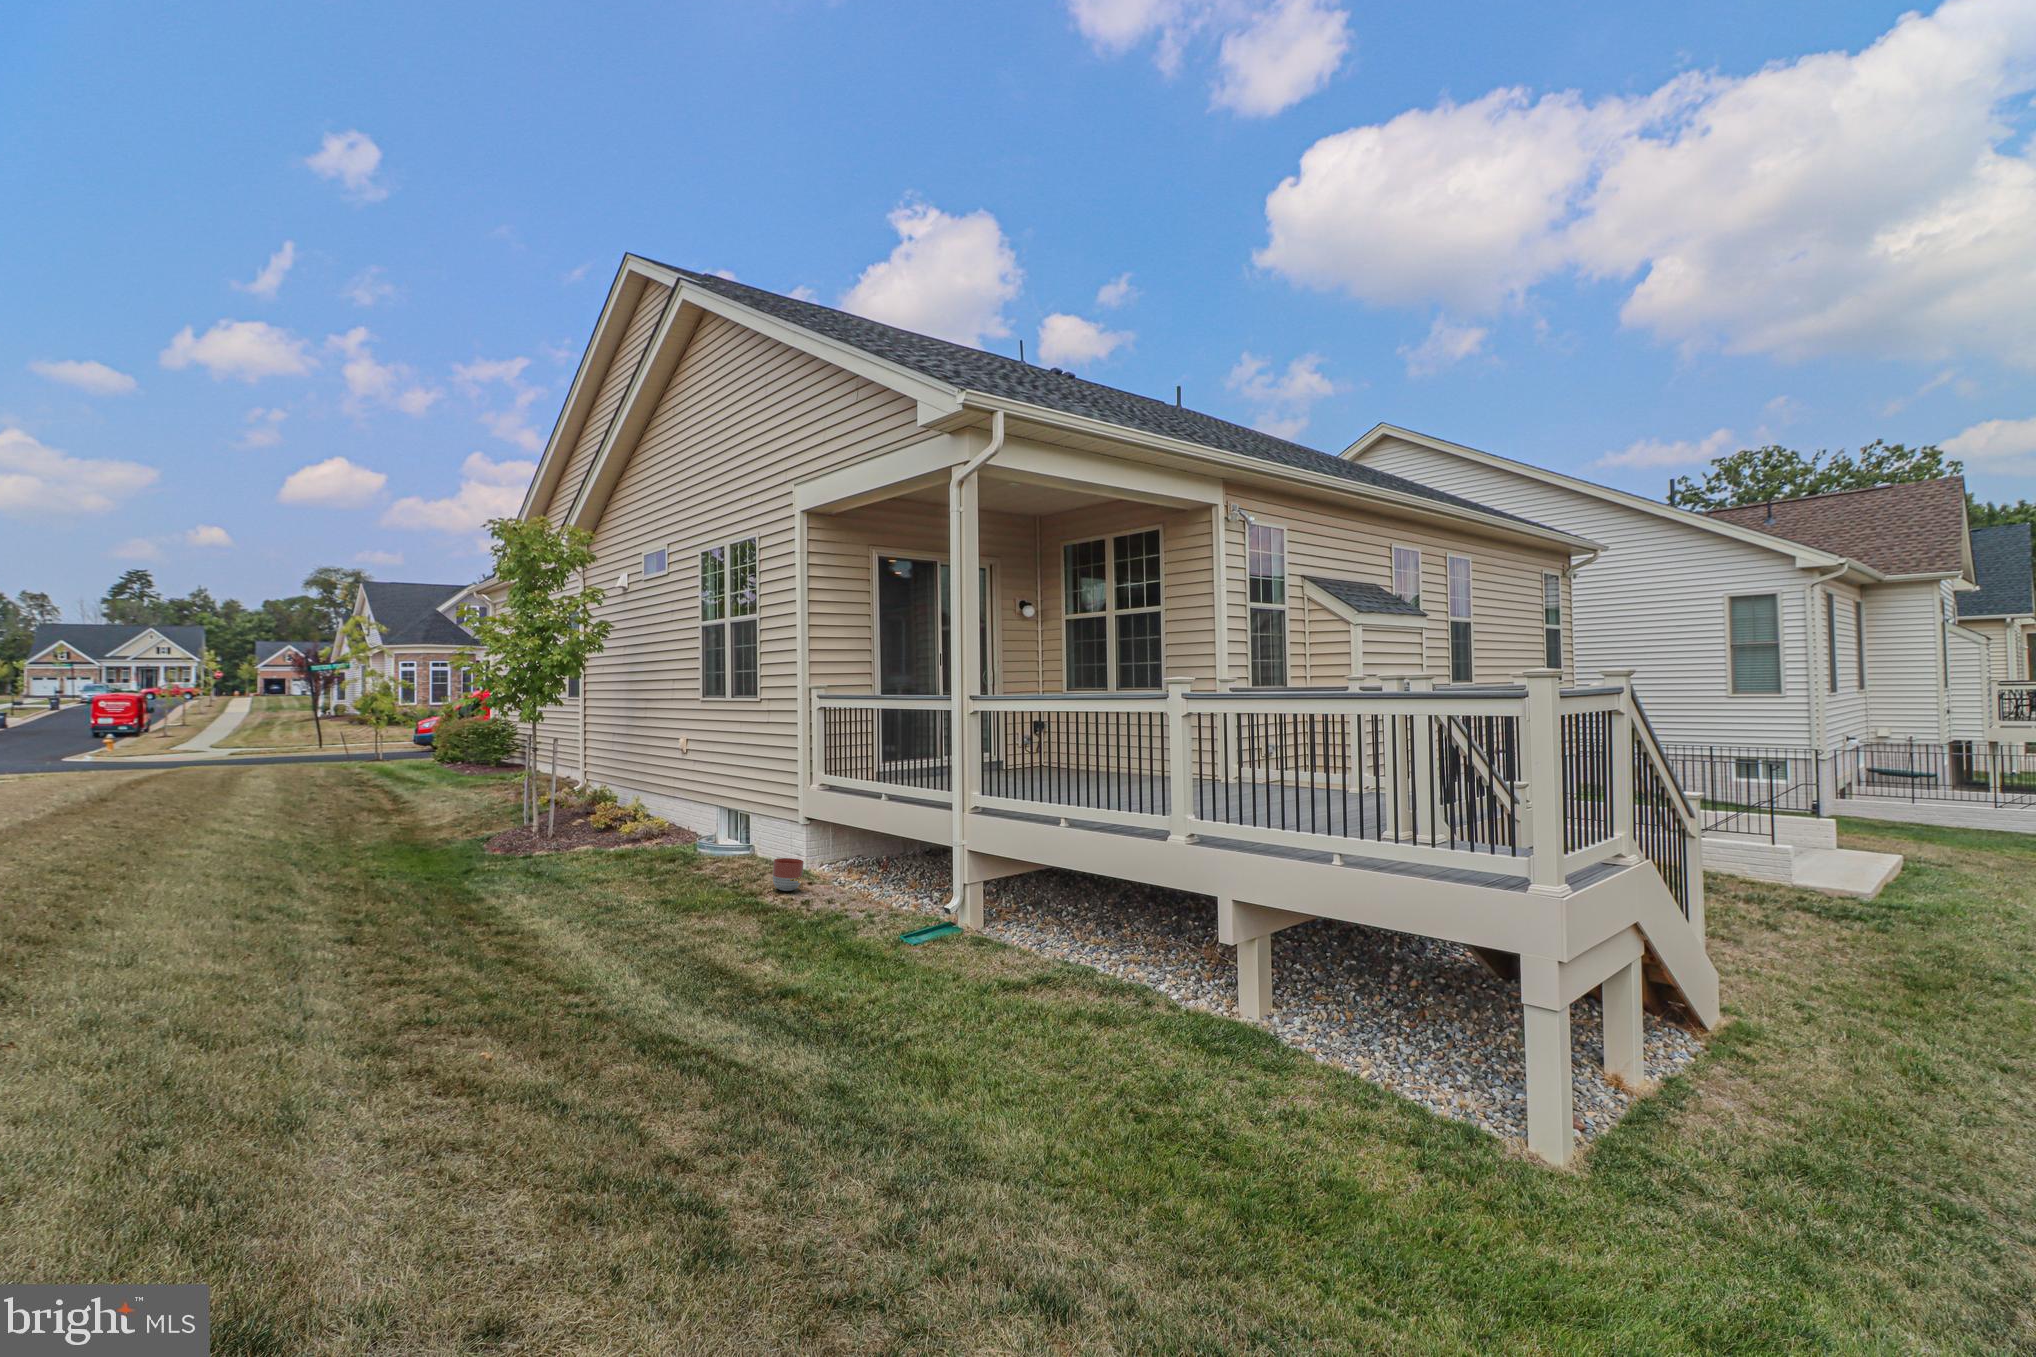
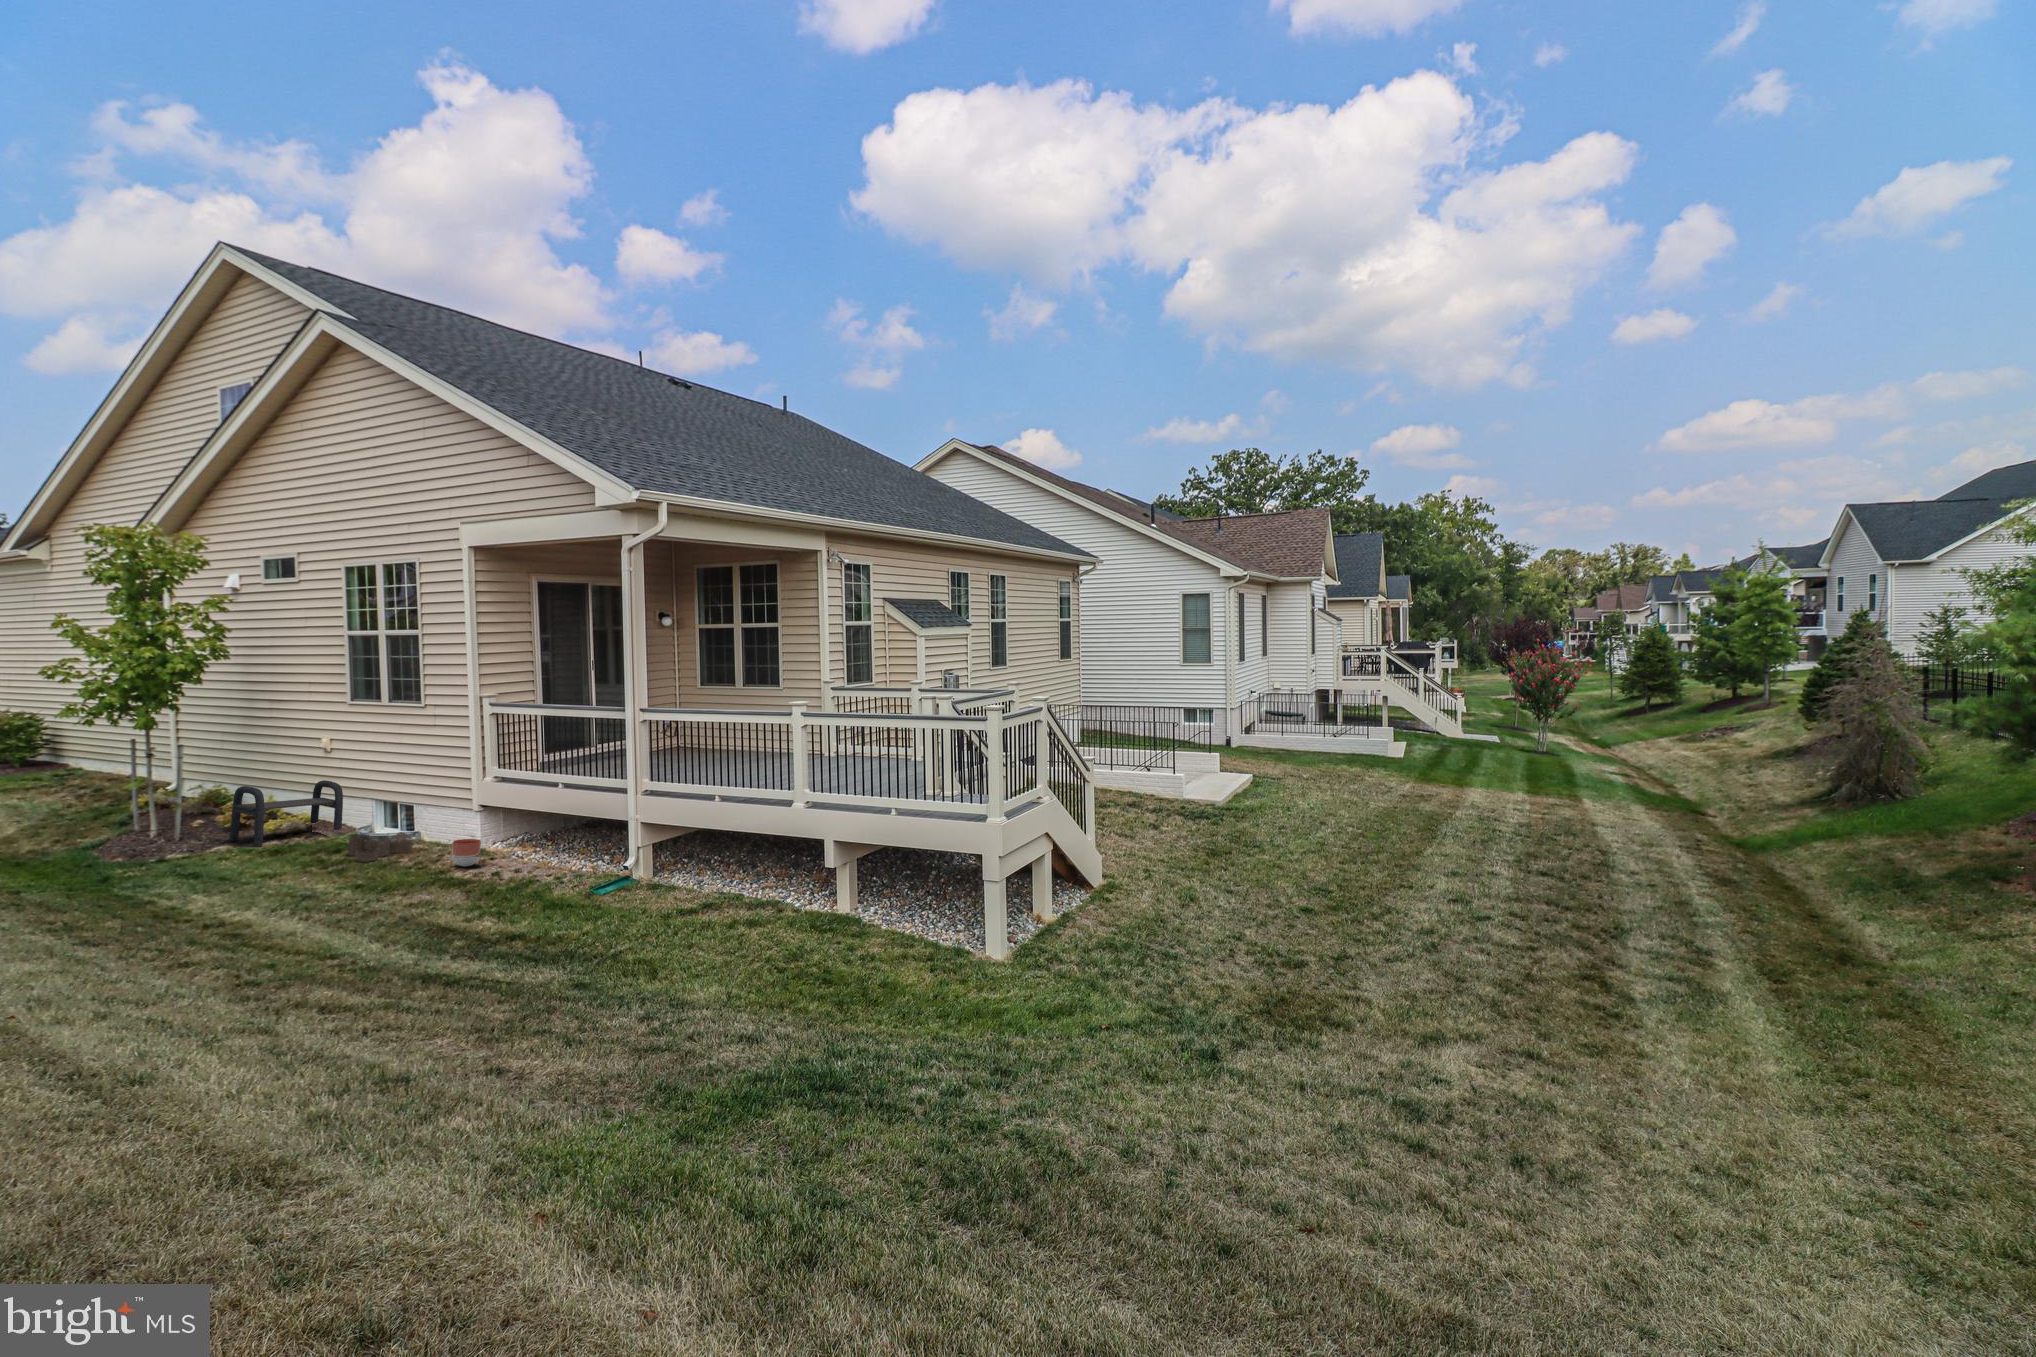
bench: none [592,784,693,849] -> present [230,780,343,847]
woven basket: none [681,840,746,875] -> present [348,832,413,862]

